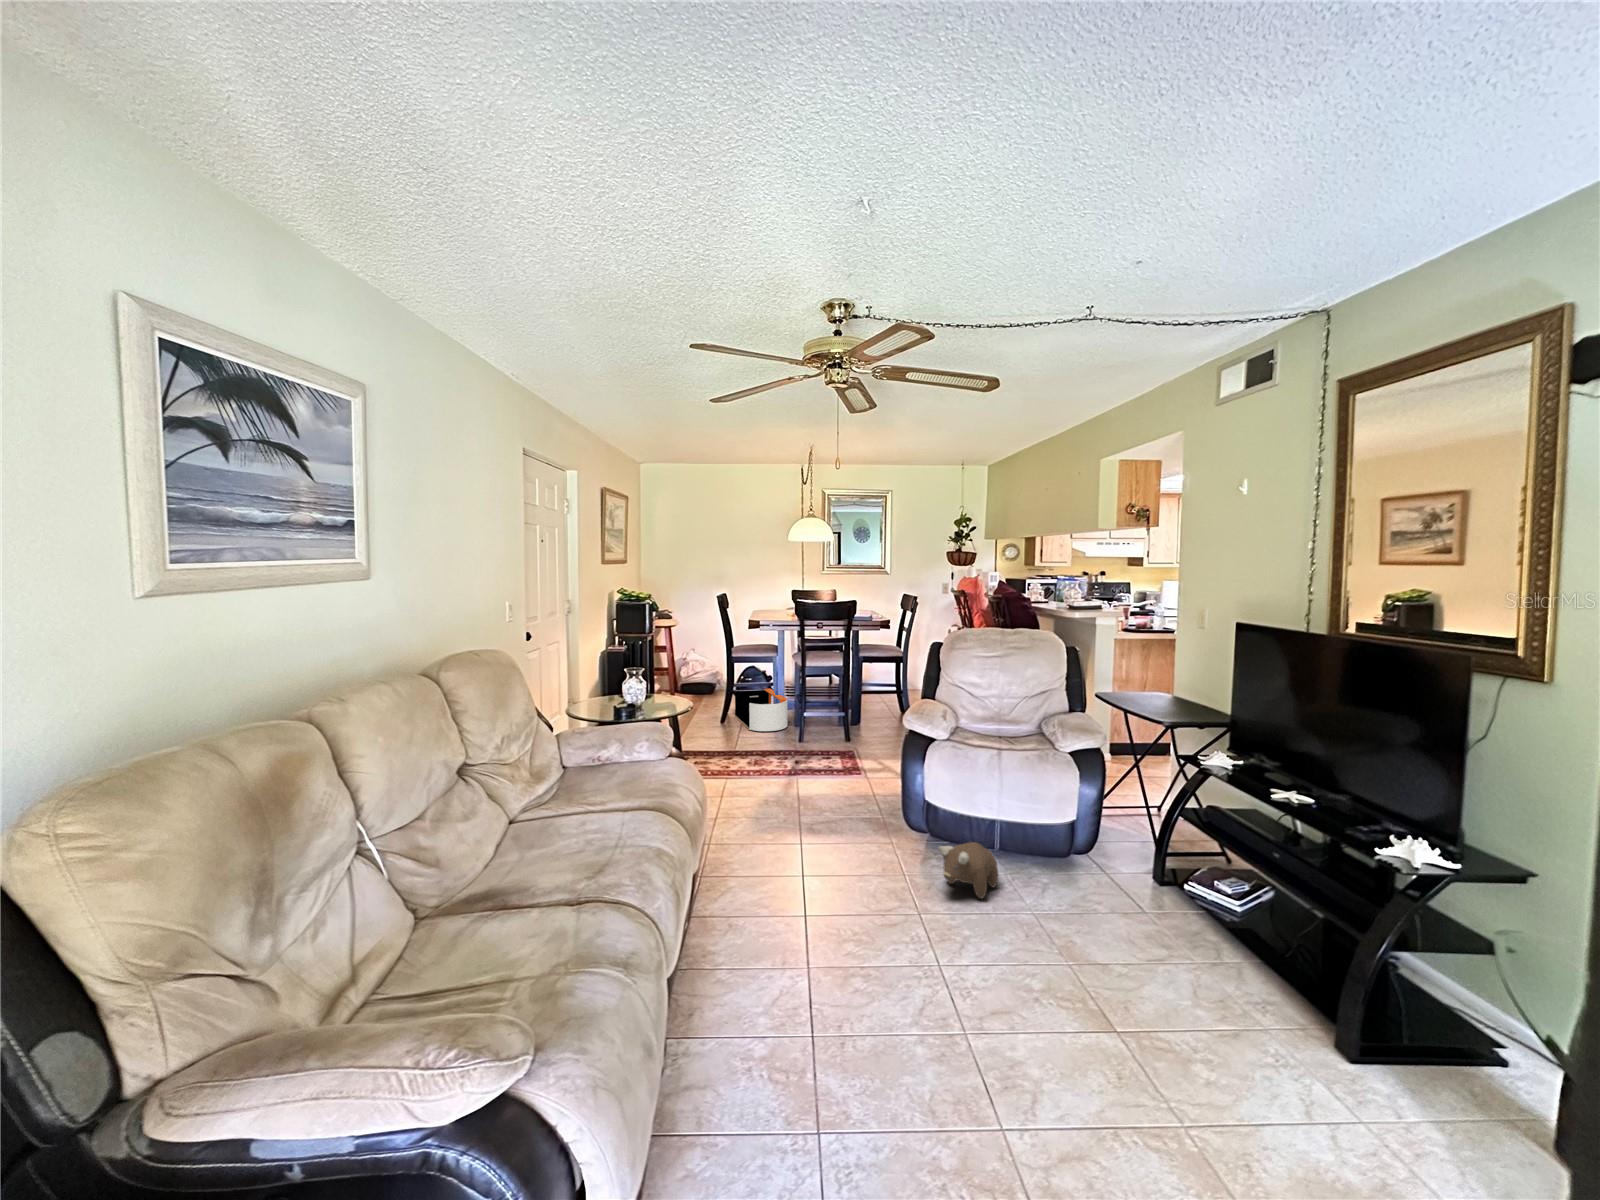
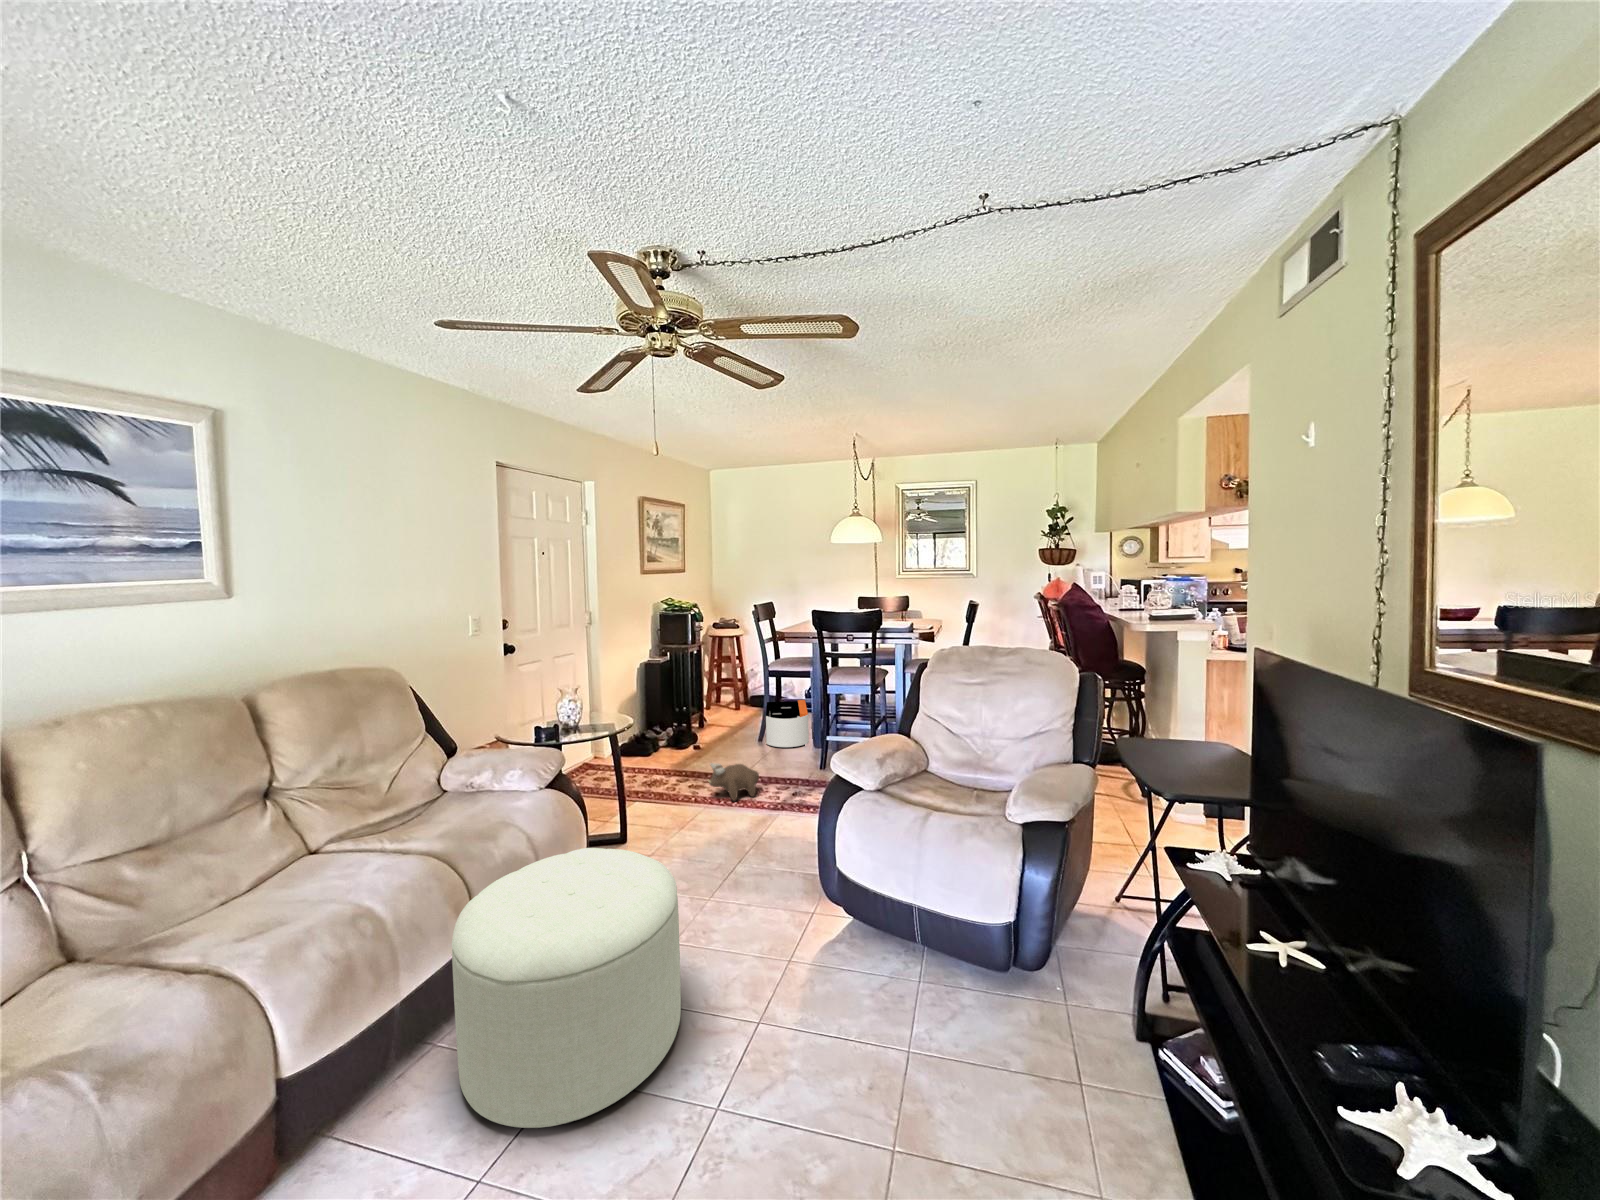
ottoman: none [731,795,900,994] -> present [452,848,681,1128]
plush toy: present [939,842,998,898] -> present [709,763,759,801]

